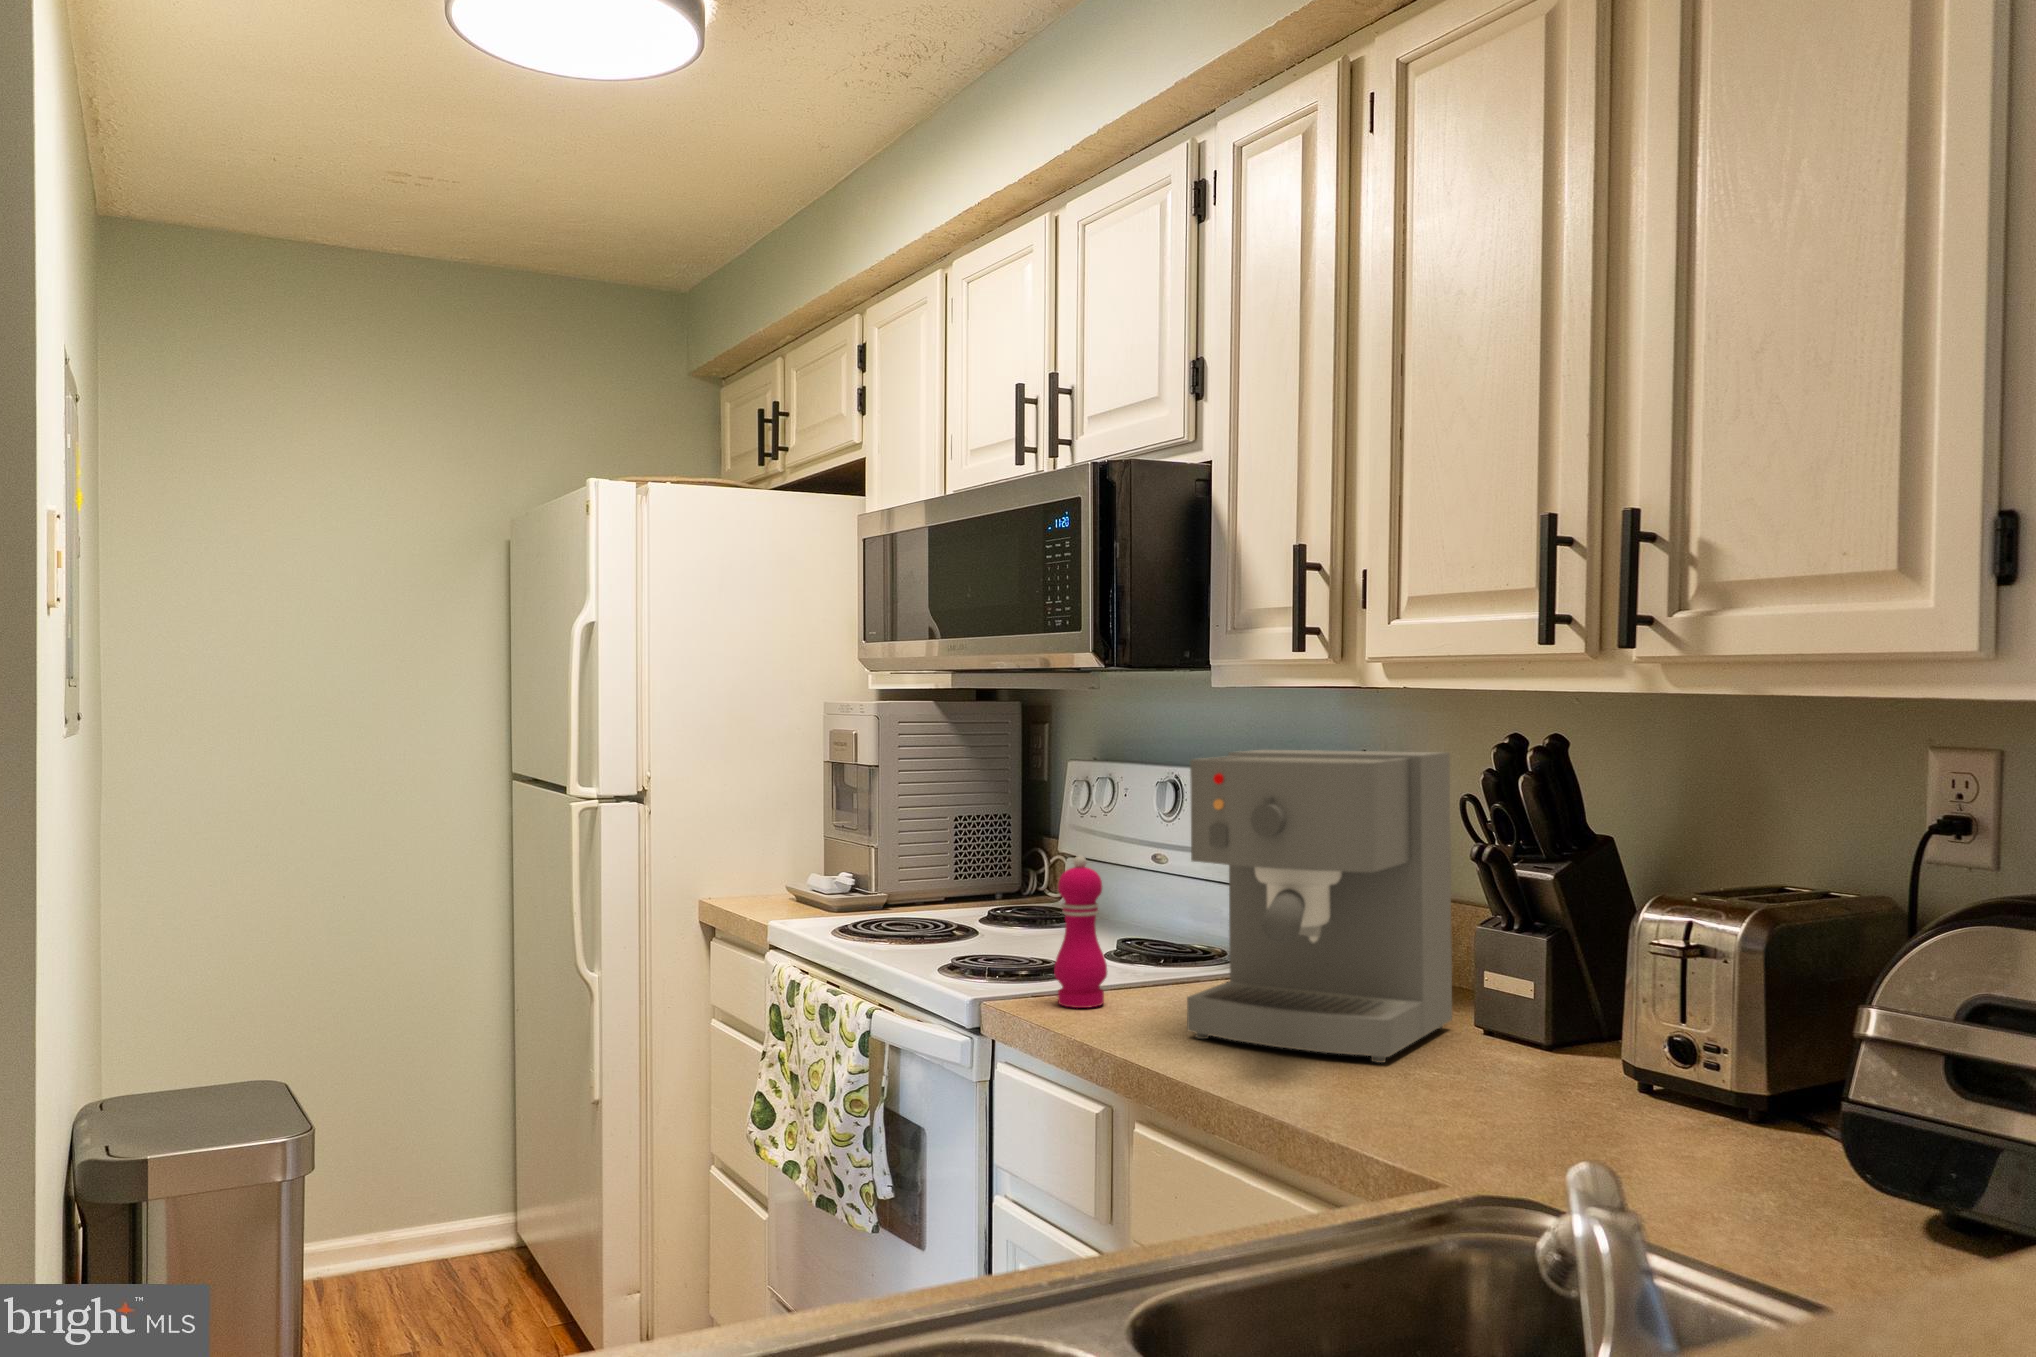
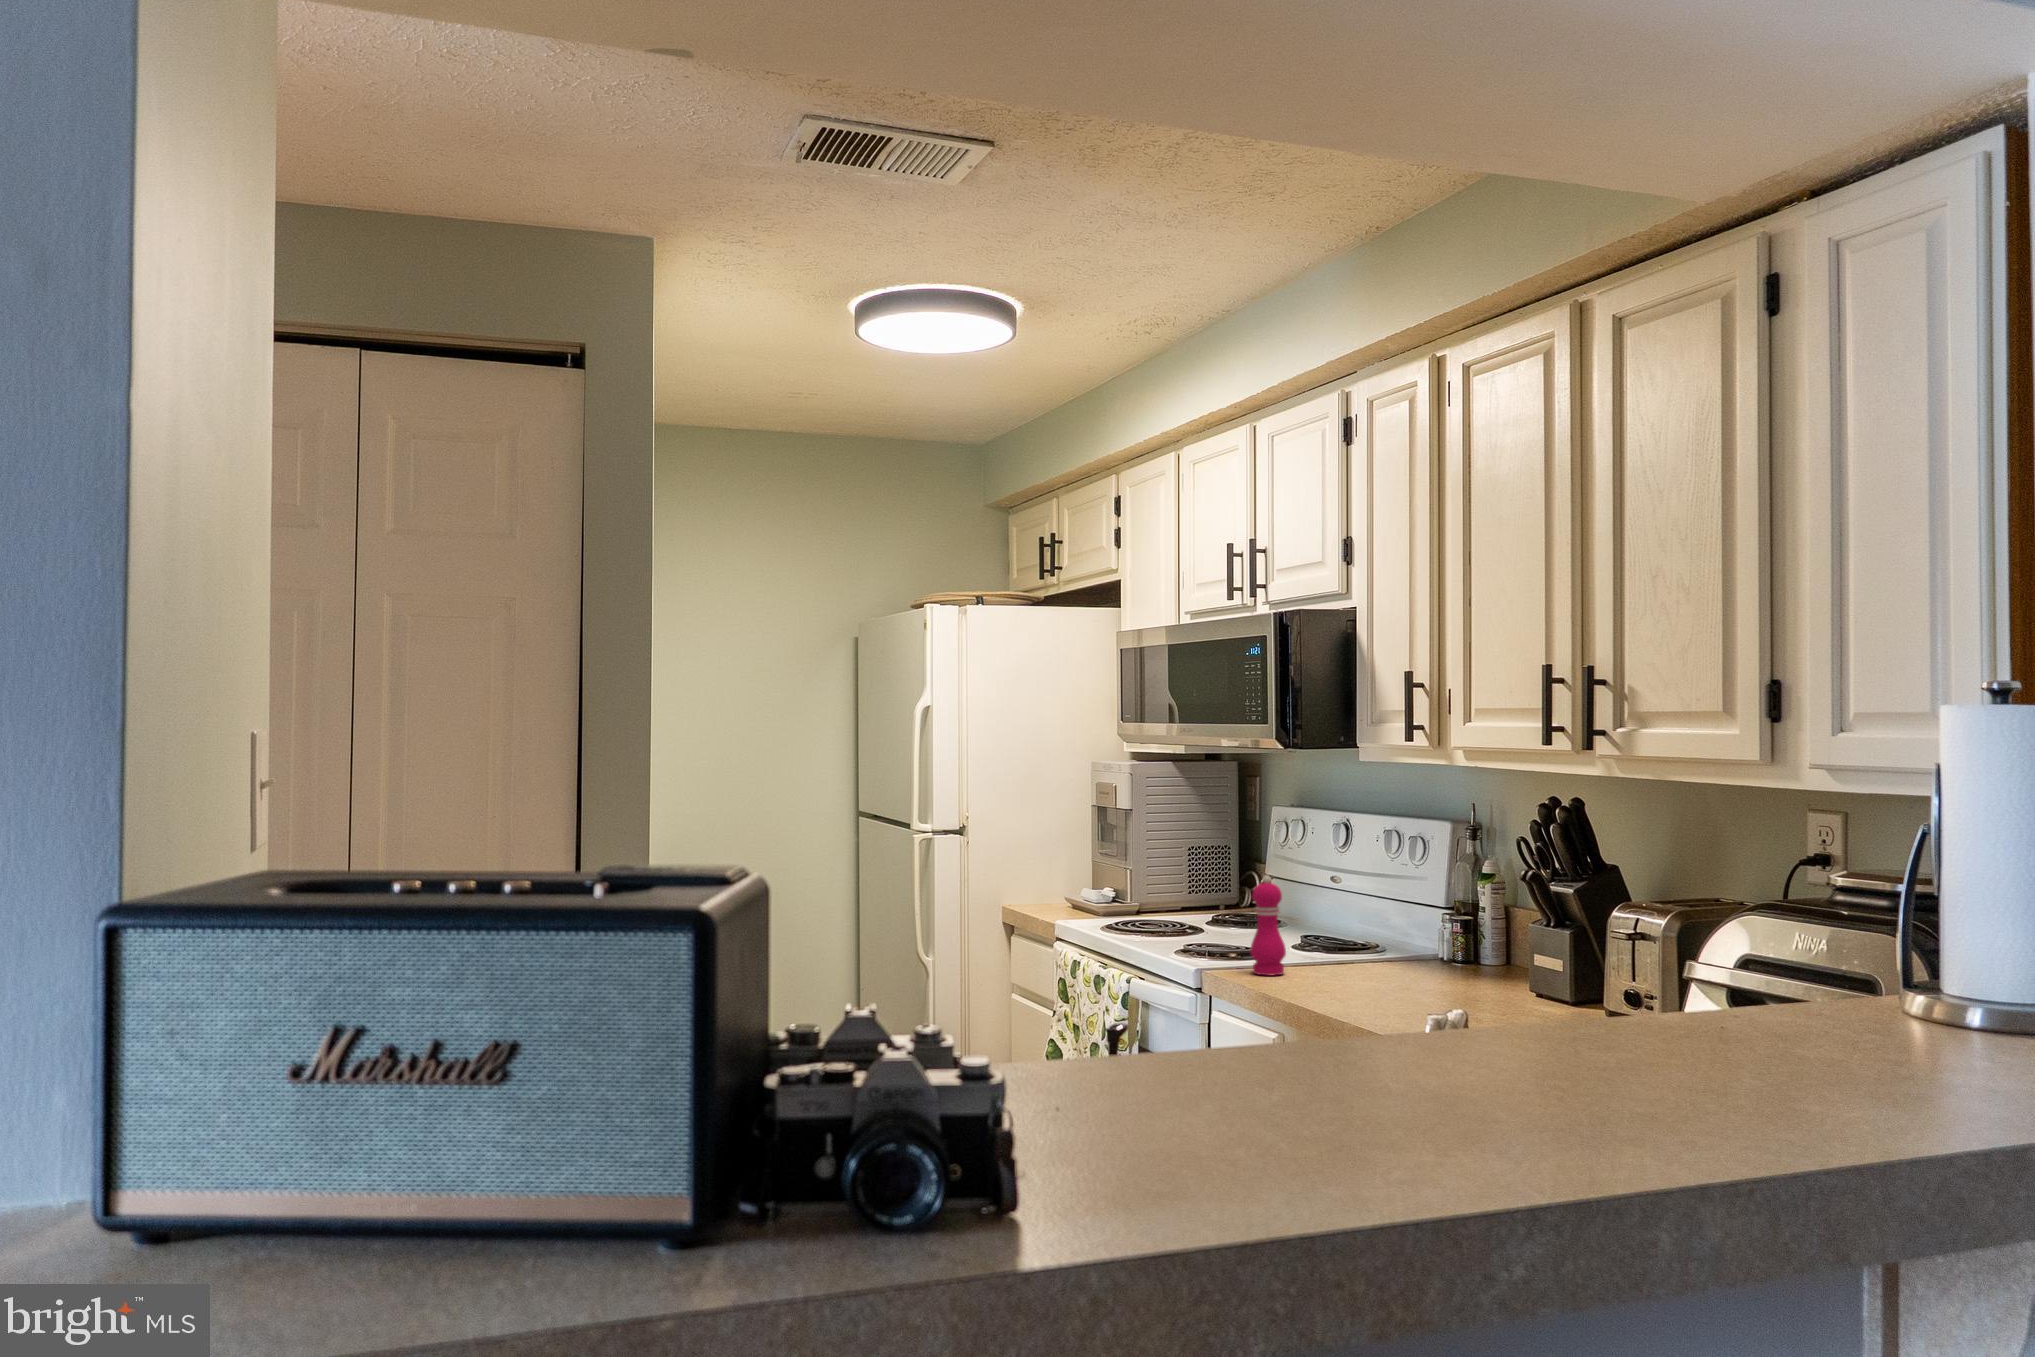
coffee maker: present [1187,750,1452,1063] -> none [1333,806,1514,1008]

